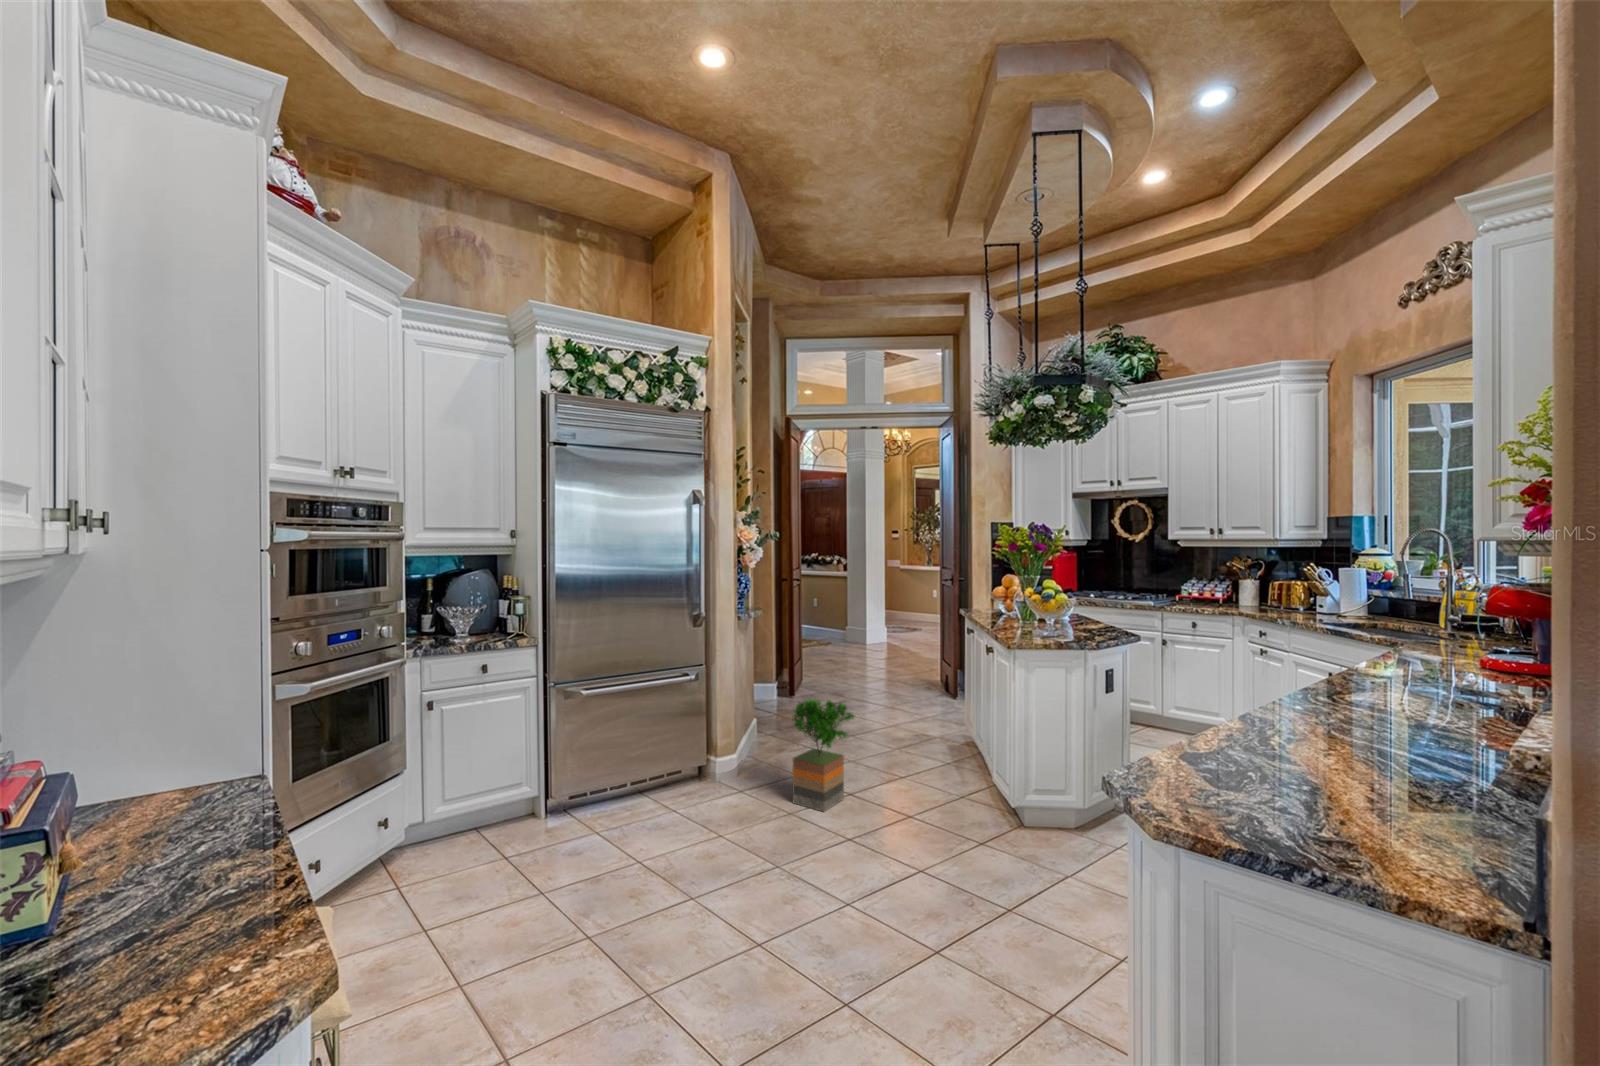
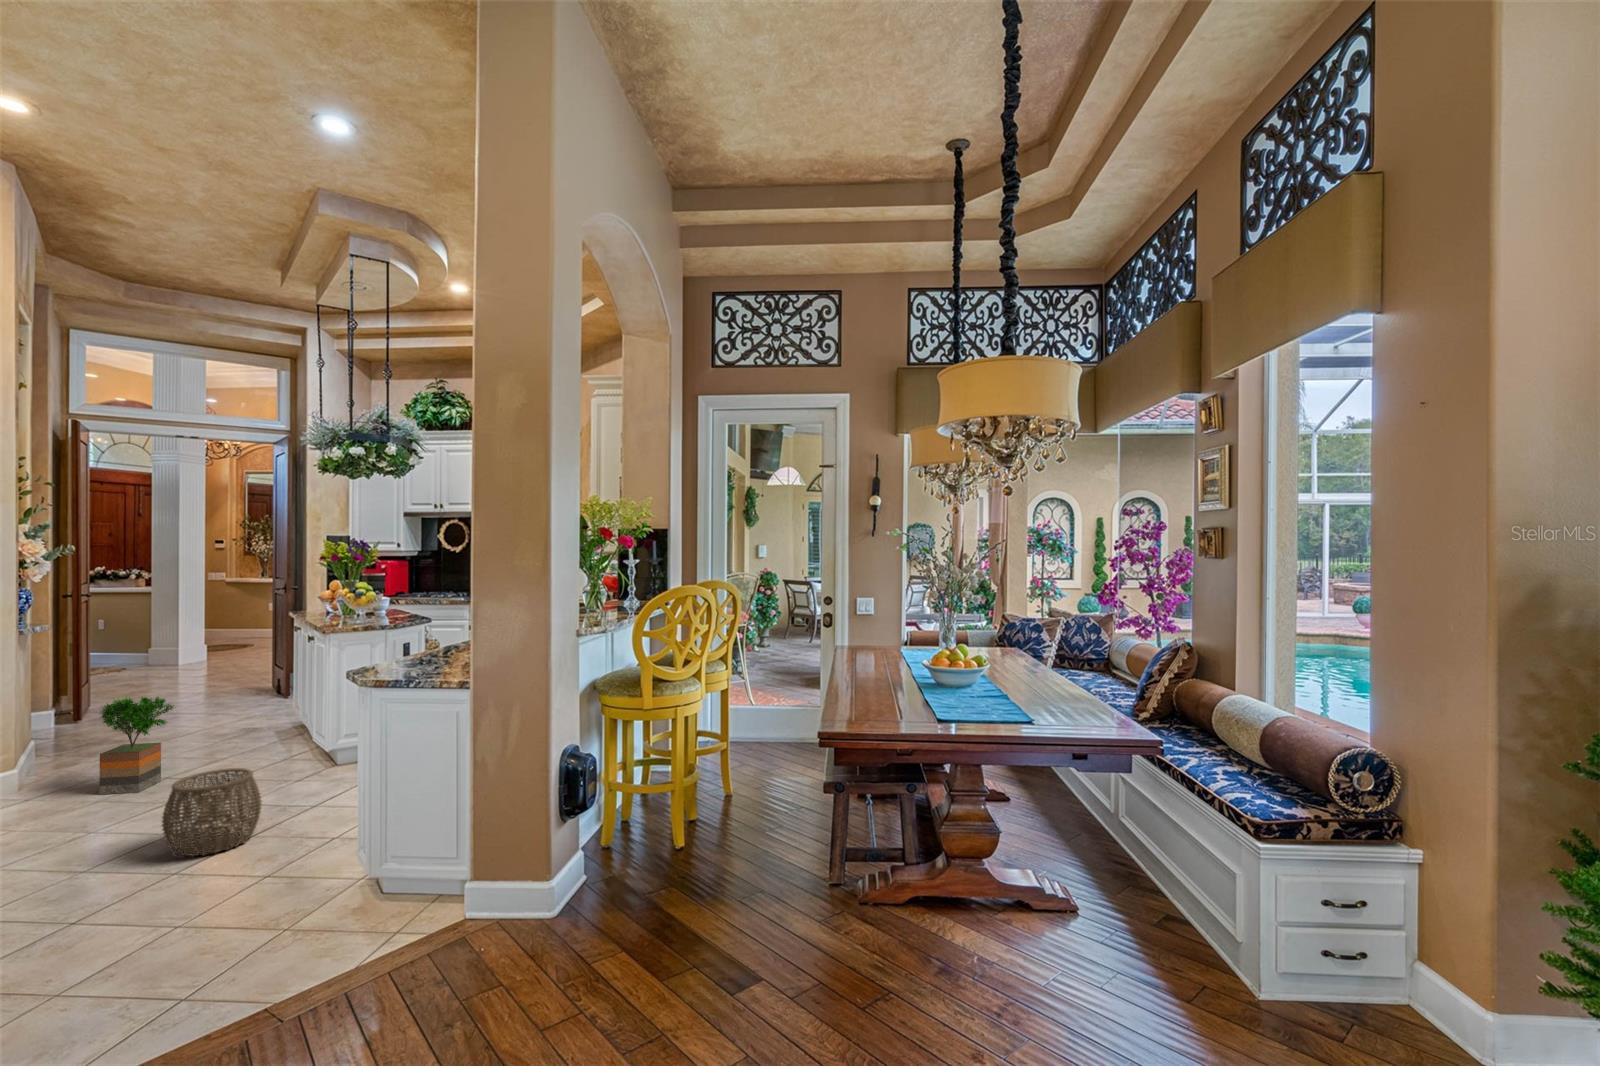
woven basket: none [833,851,952,1005] -> present [162,768,262,857]

